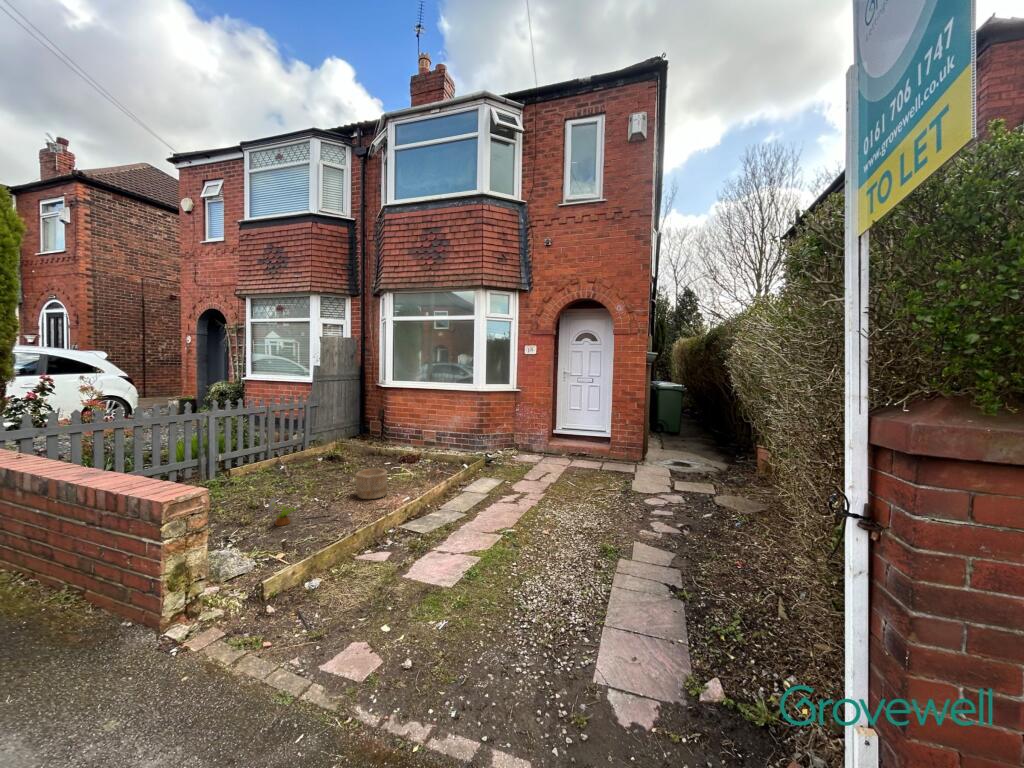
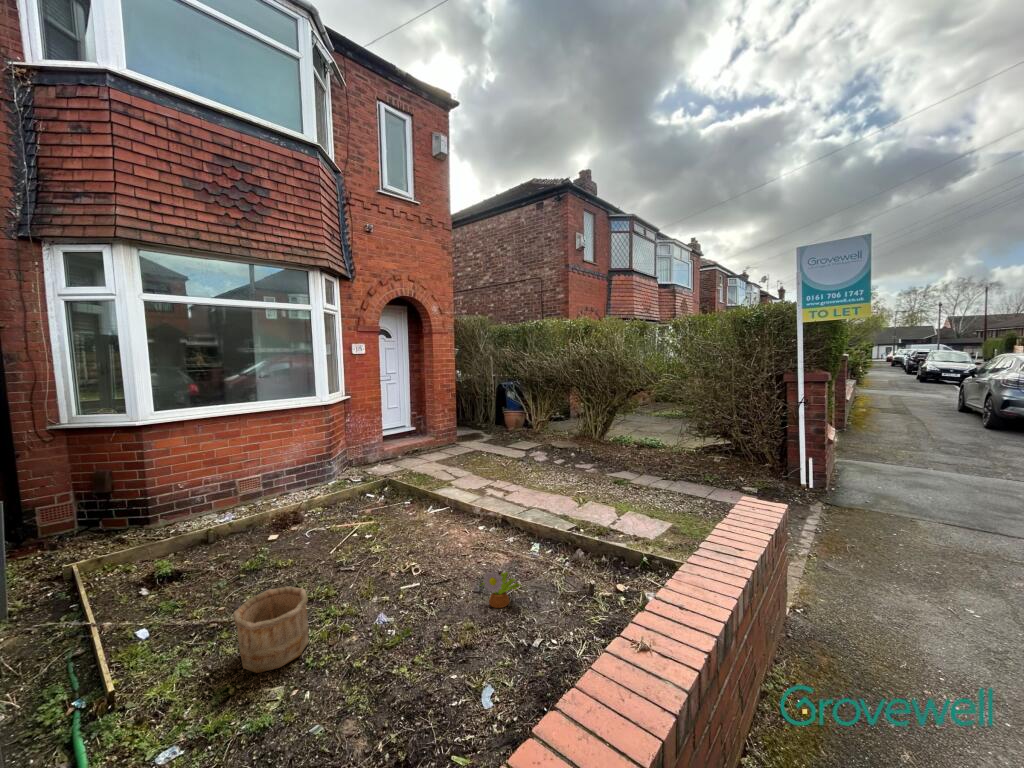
wooden bucket: present [355,468,387,499] -> present [234,586,309,673]

